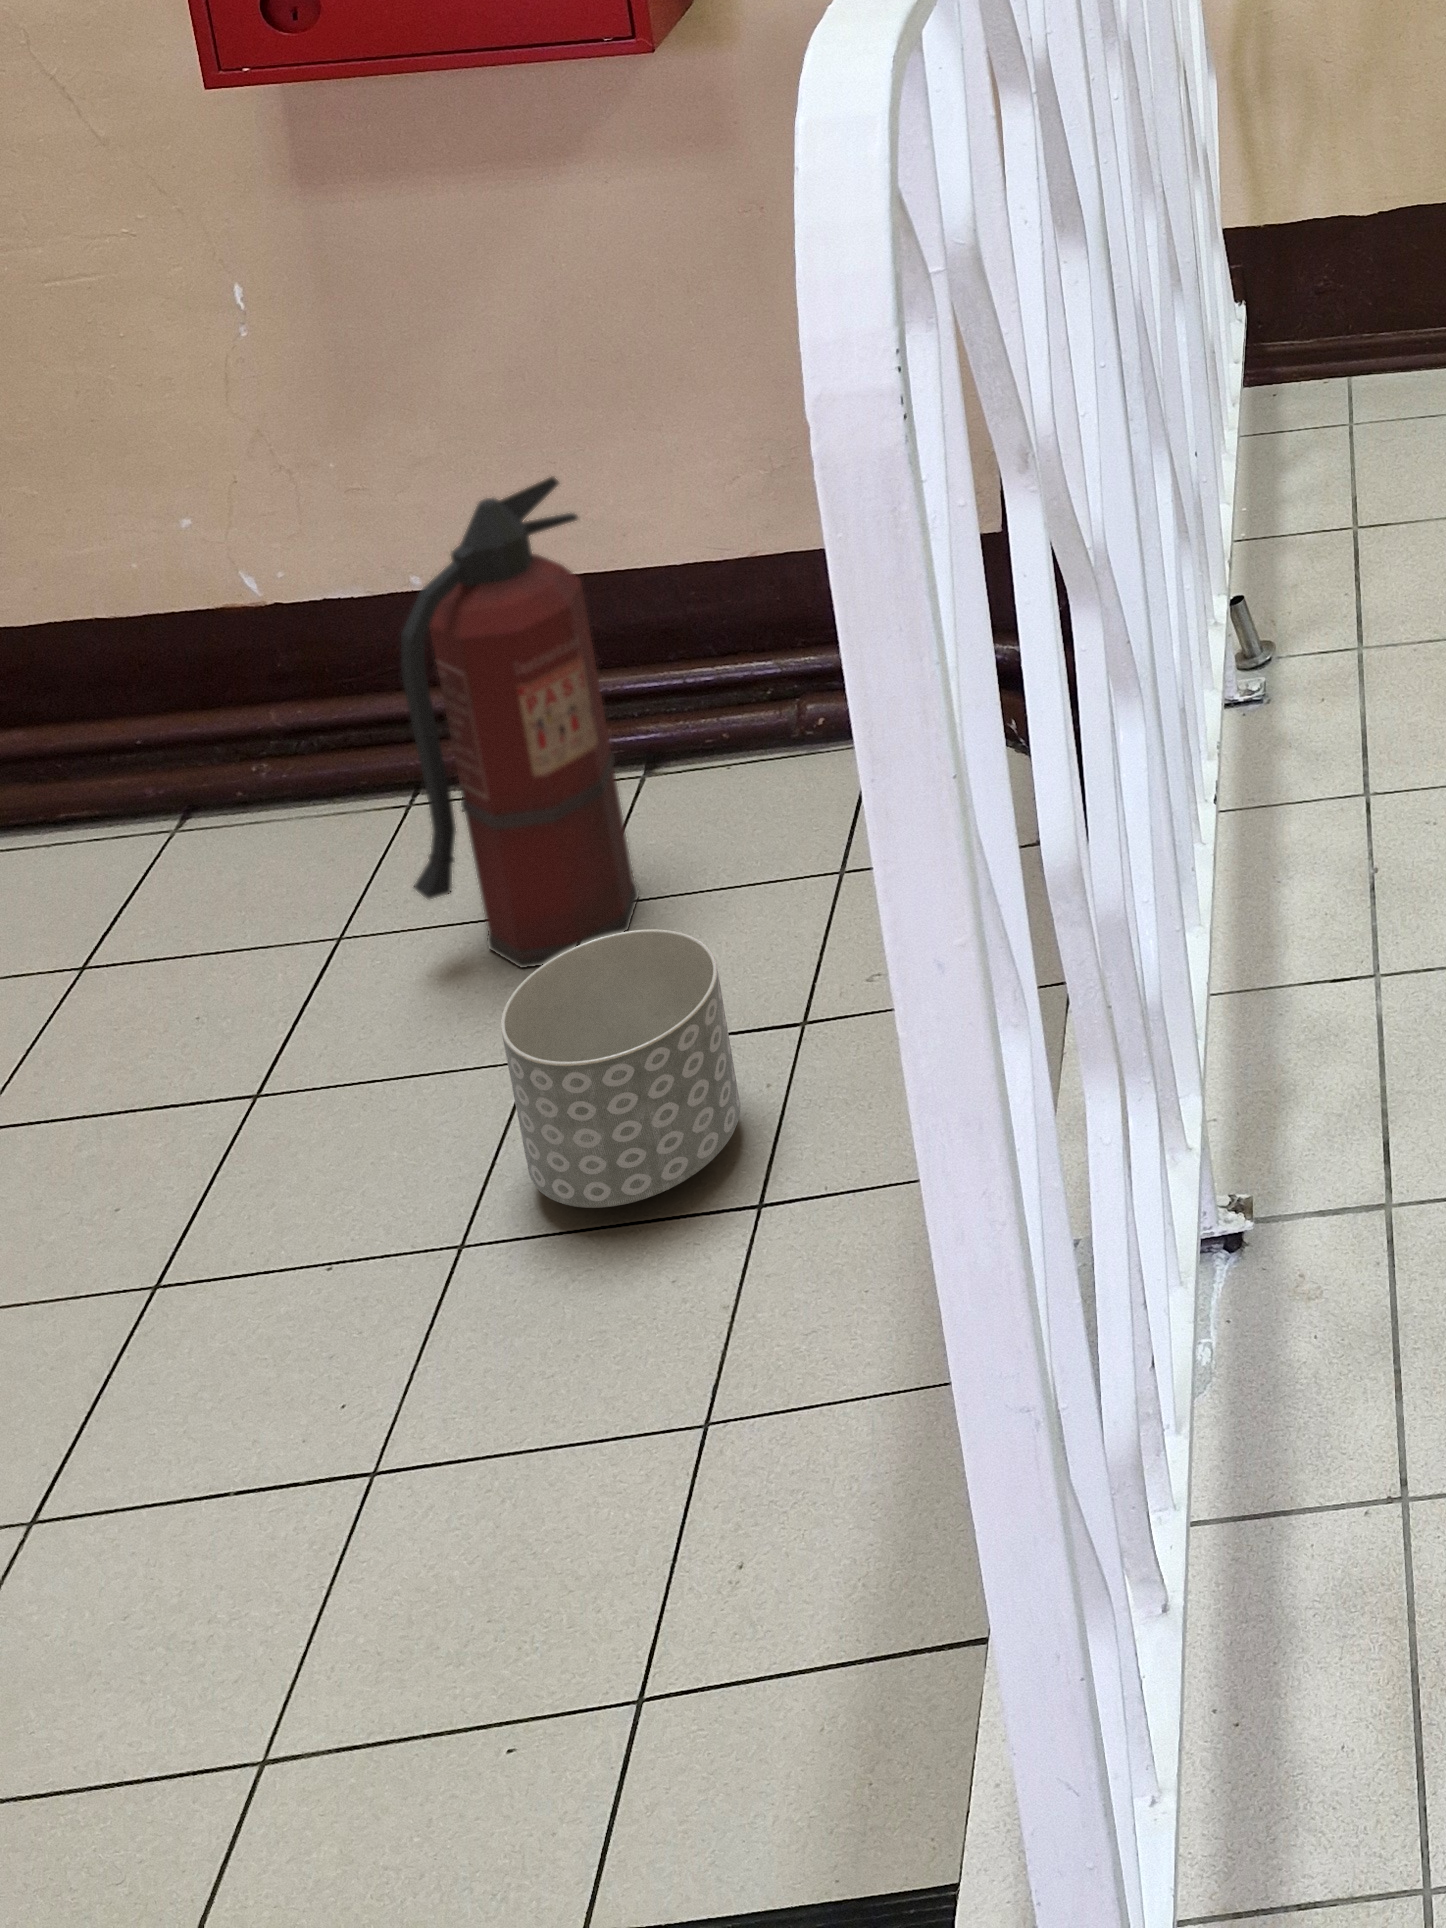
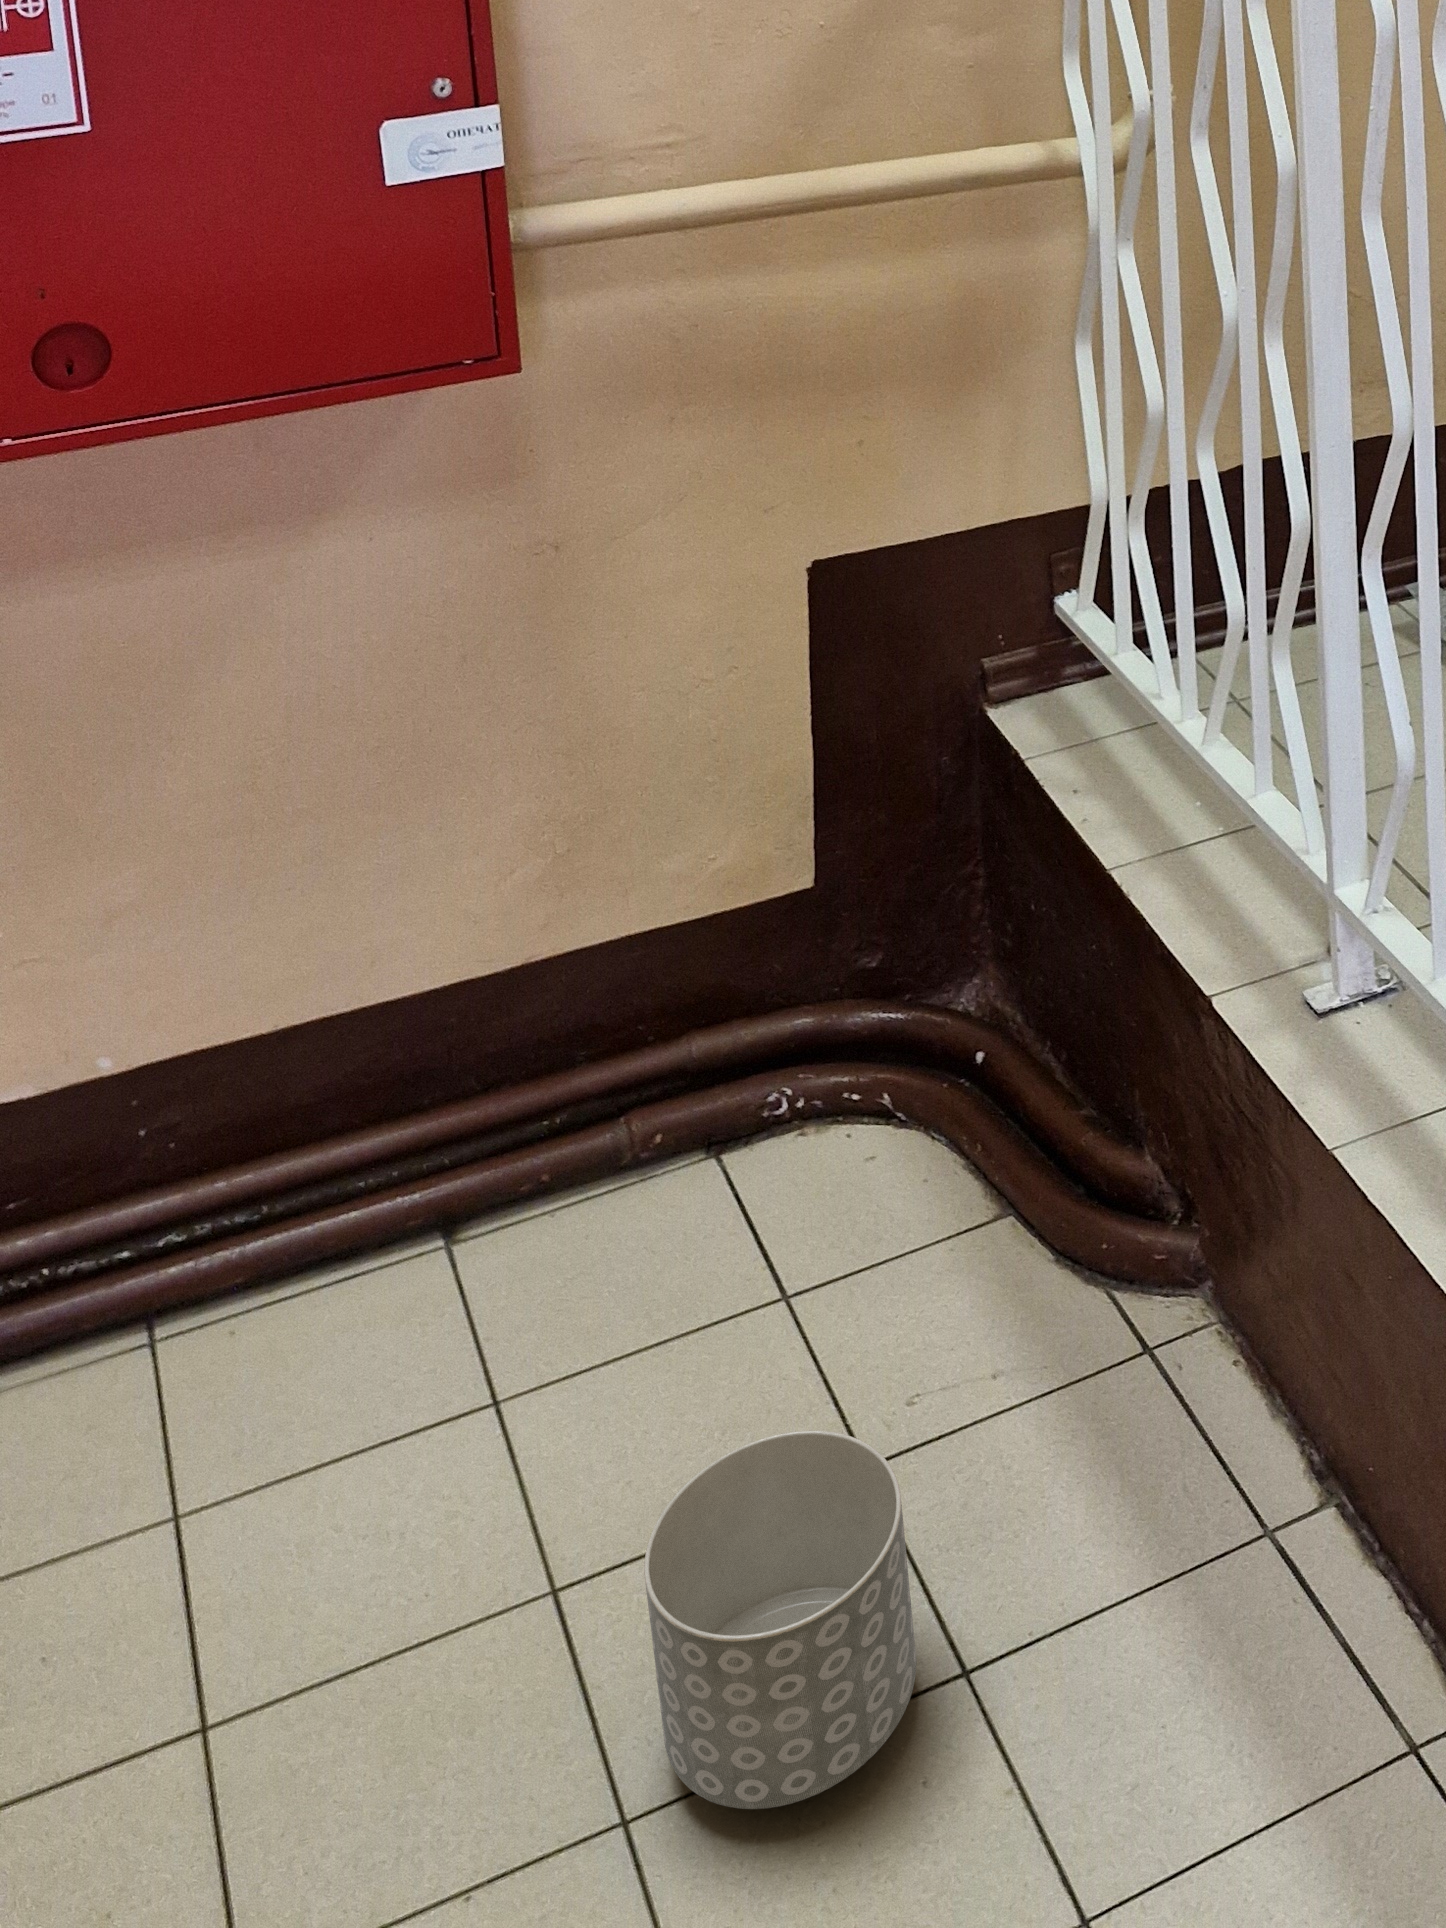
fire extinguisher: present [401,477,638,968] -> none [356,899,612,1515]

